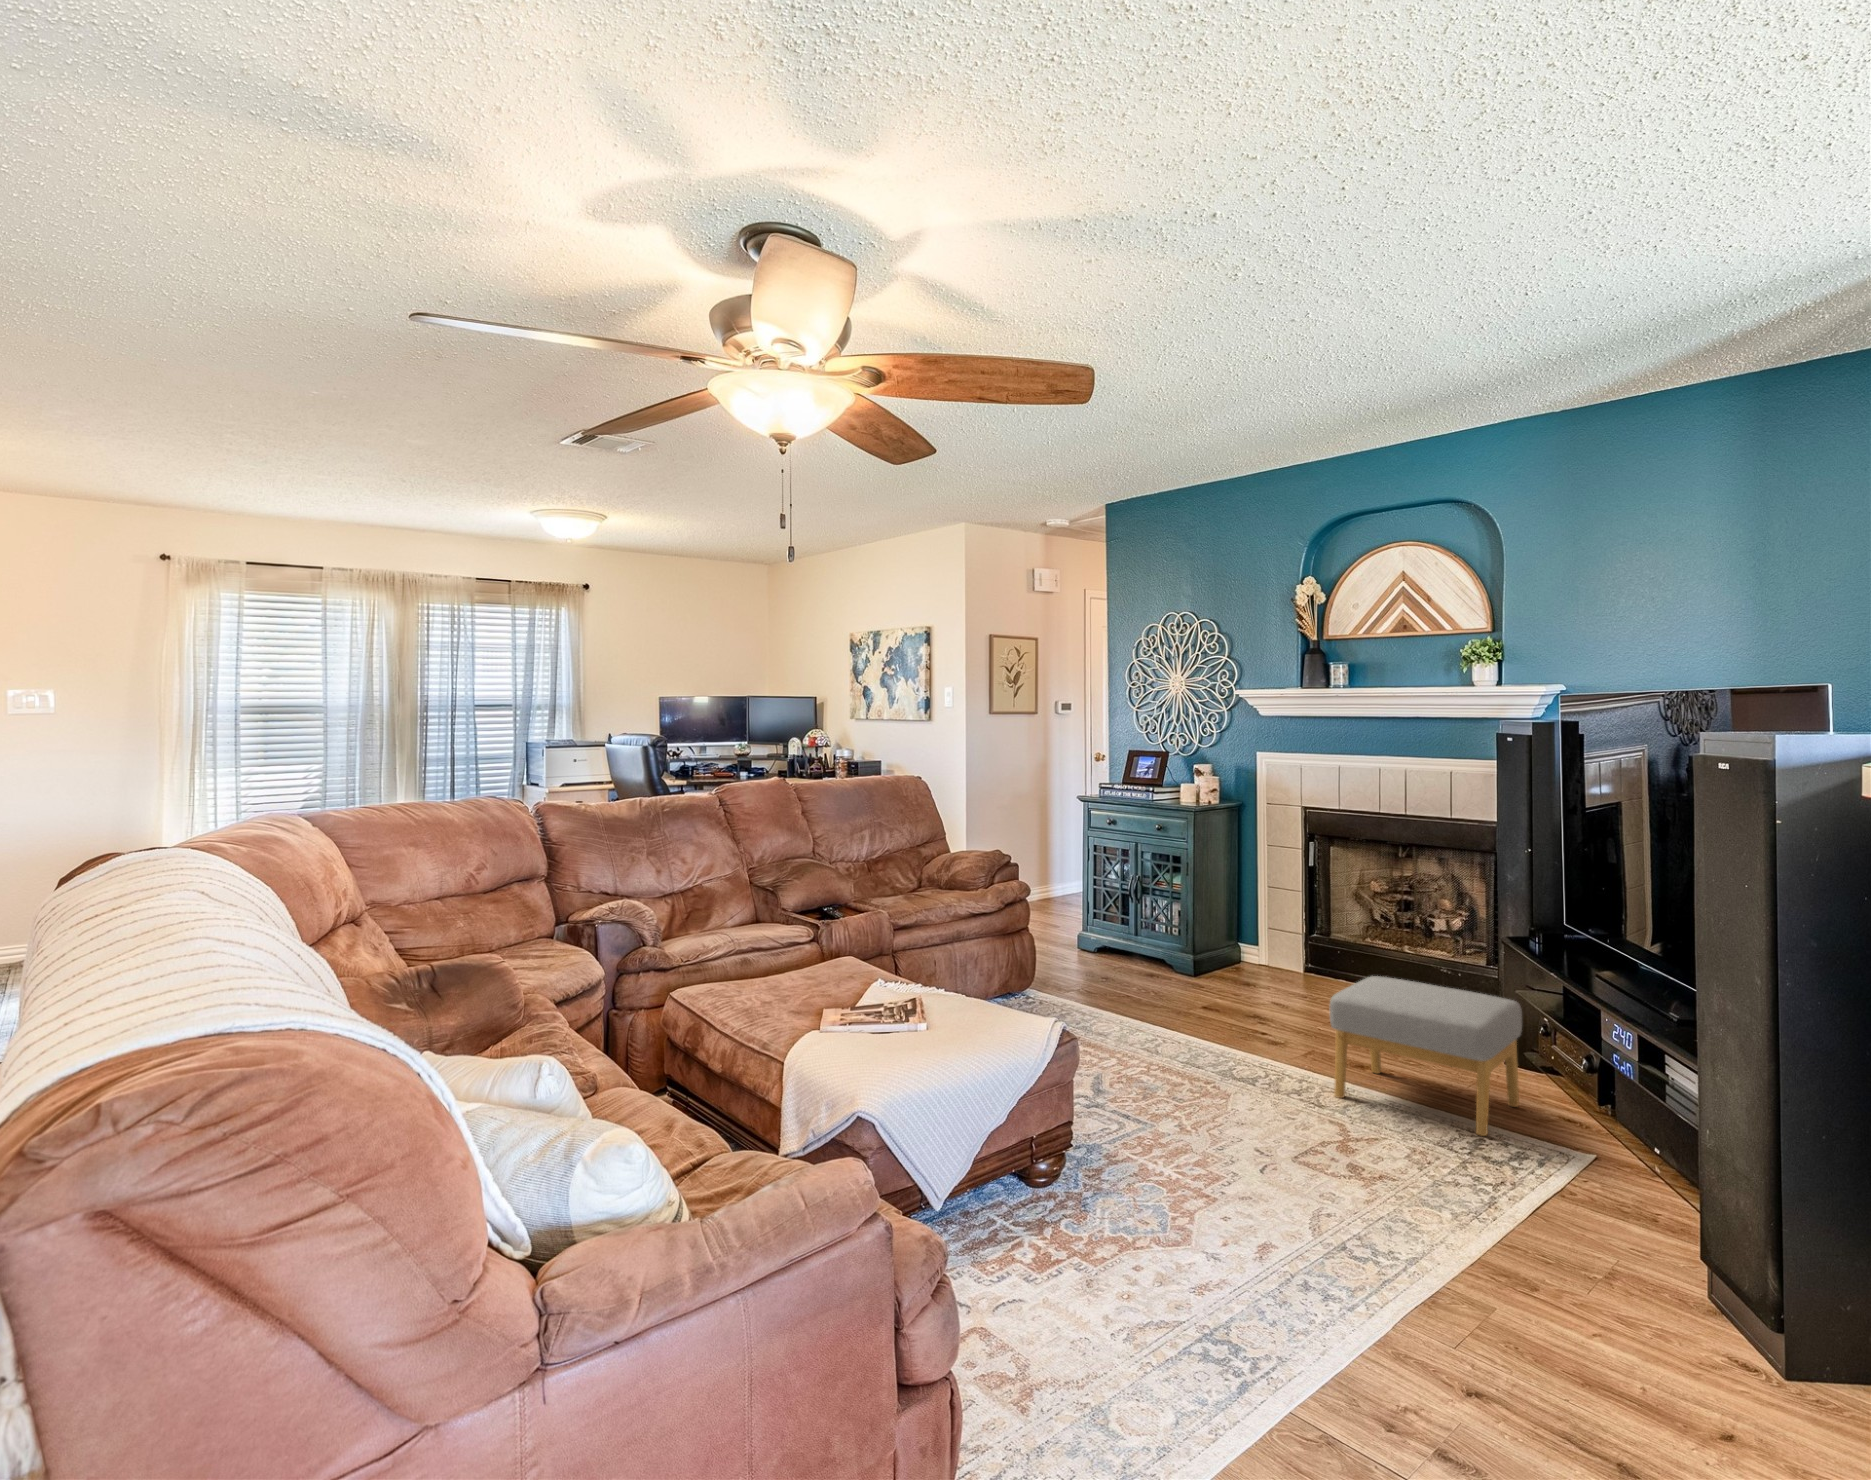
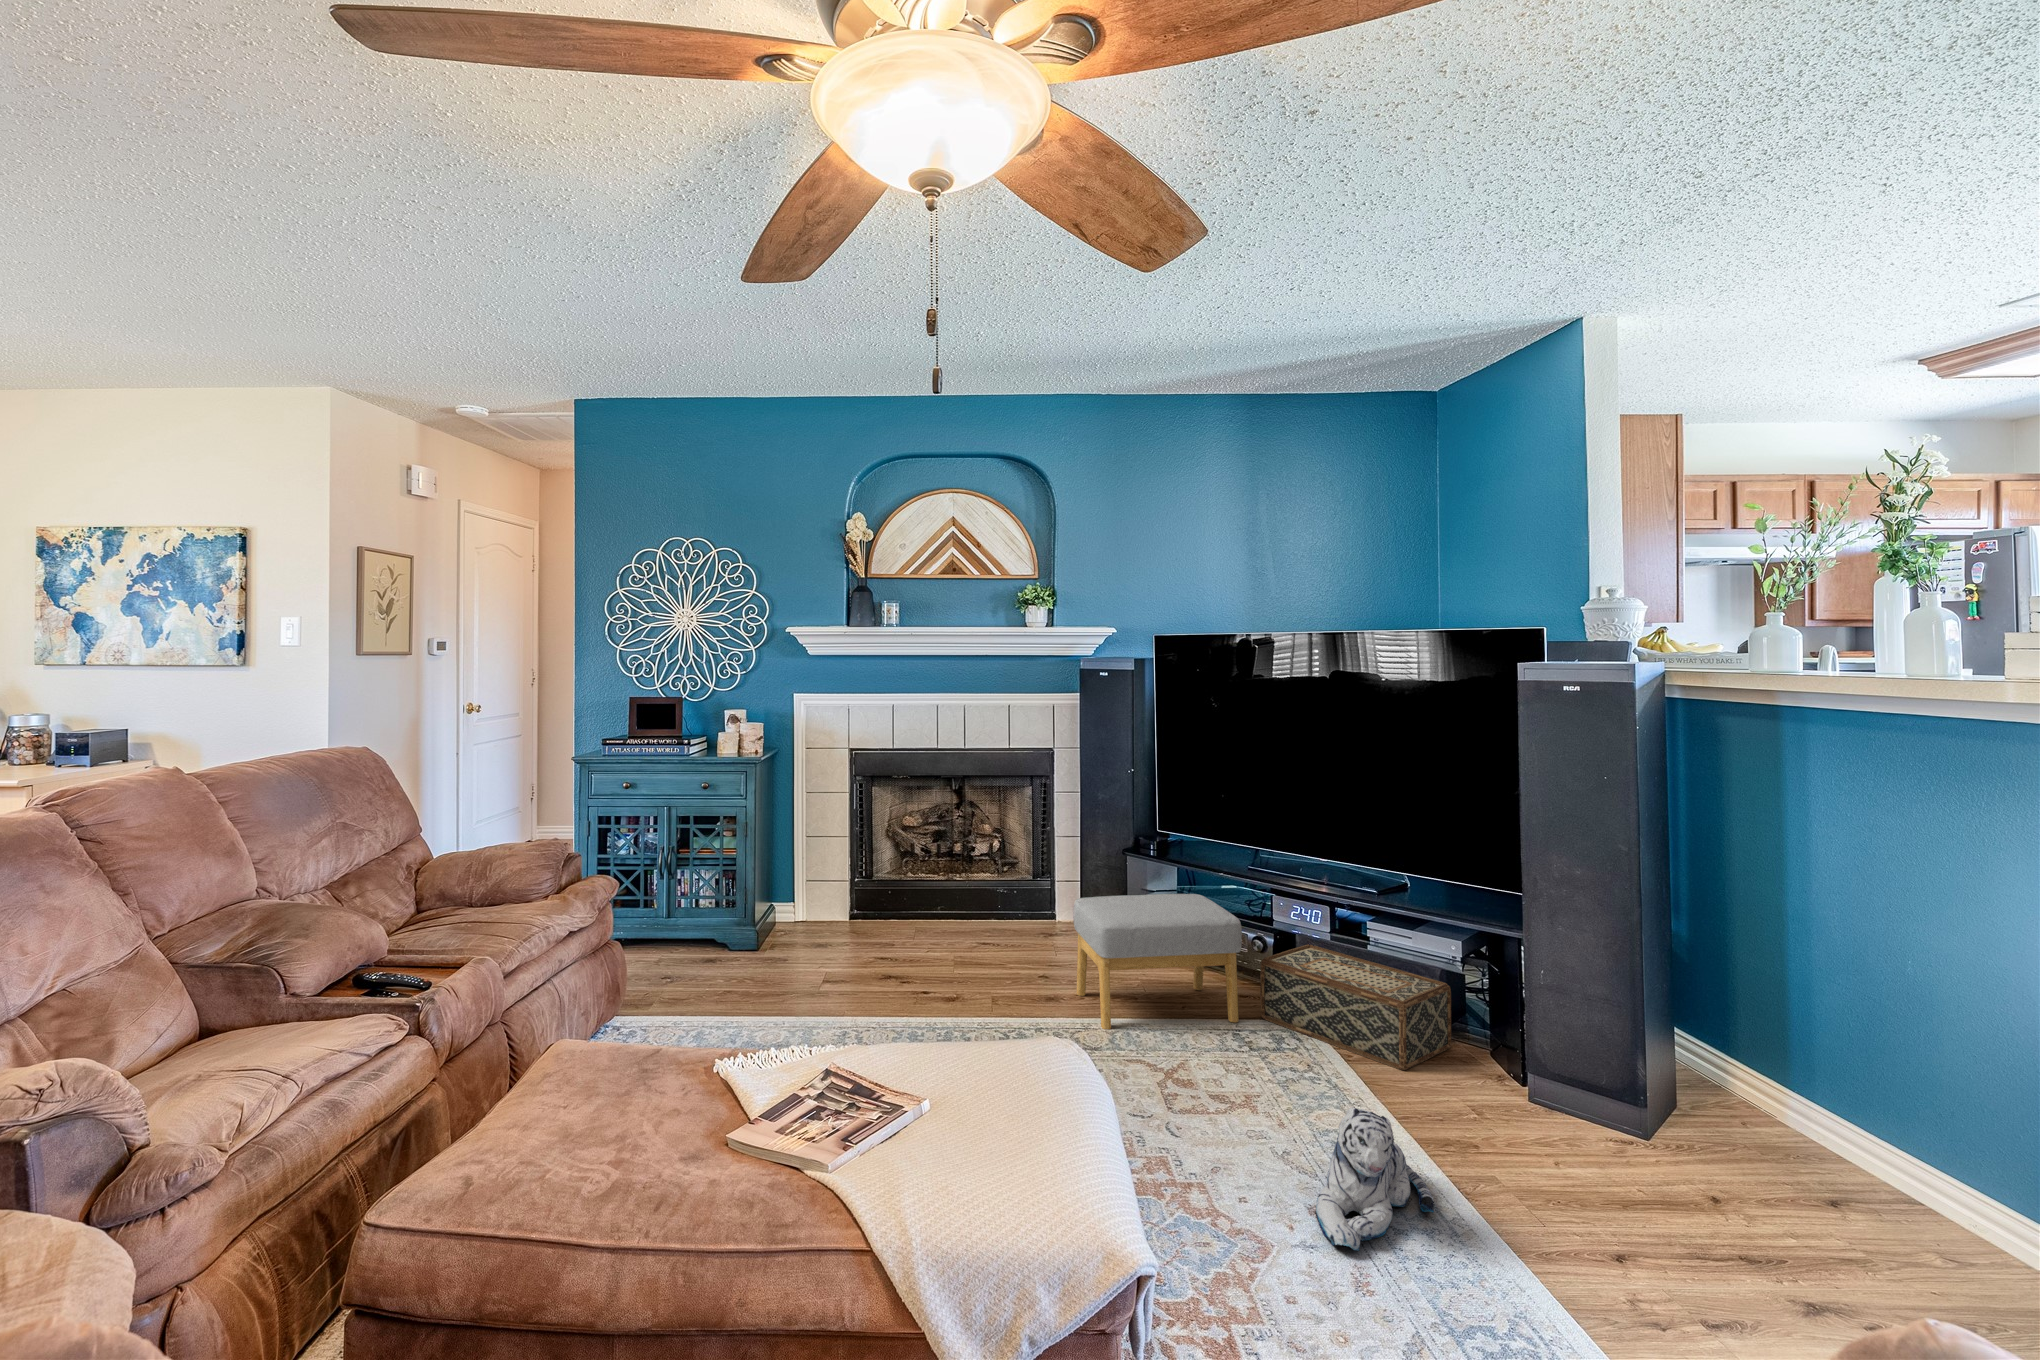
woven basket: none [1519,1078,1697,1238] -> present [1260,944,1452,1070]
plush toy: none [1175,1151,1352,1267] -> present [1315,1107,1434,1251]

